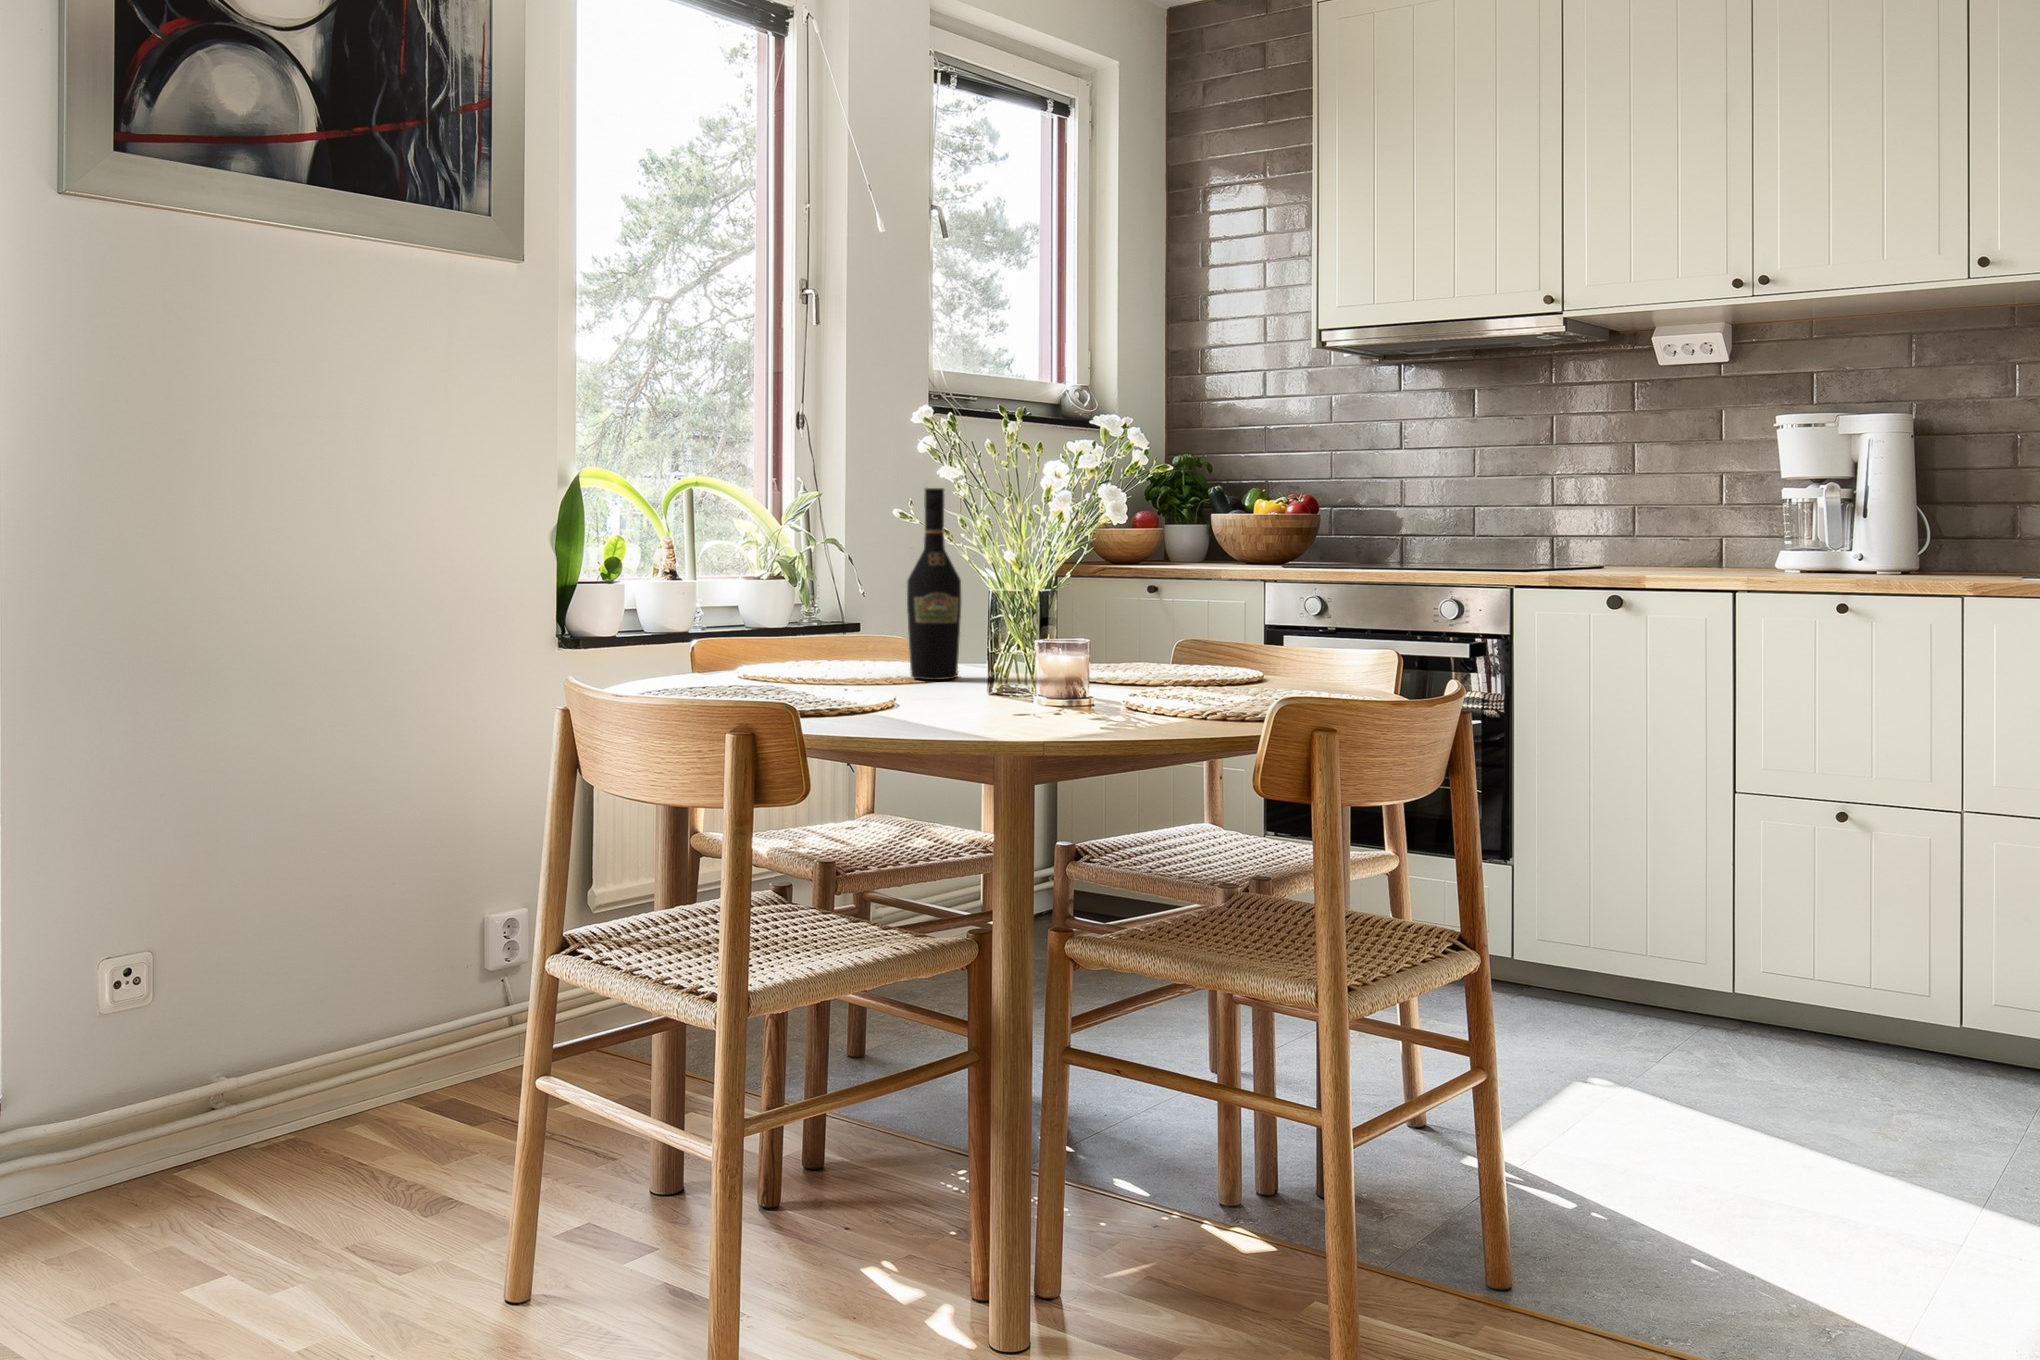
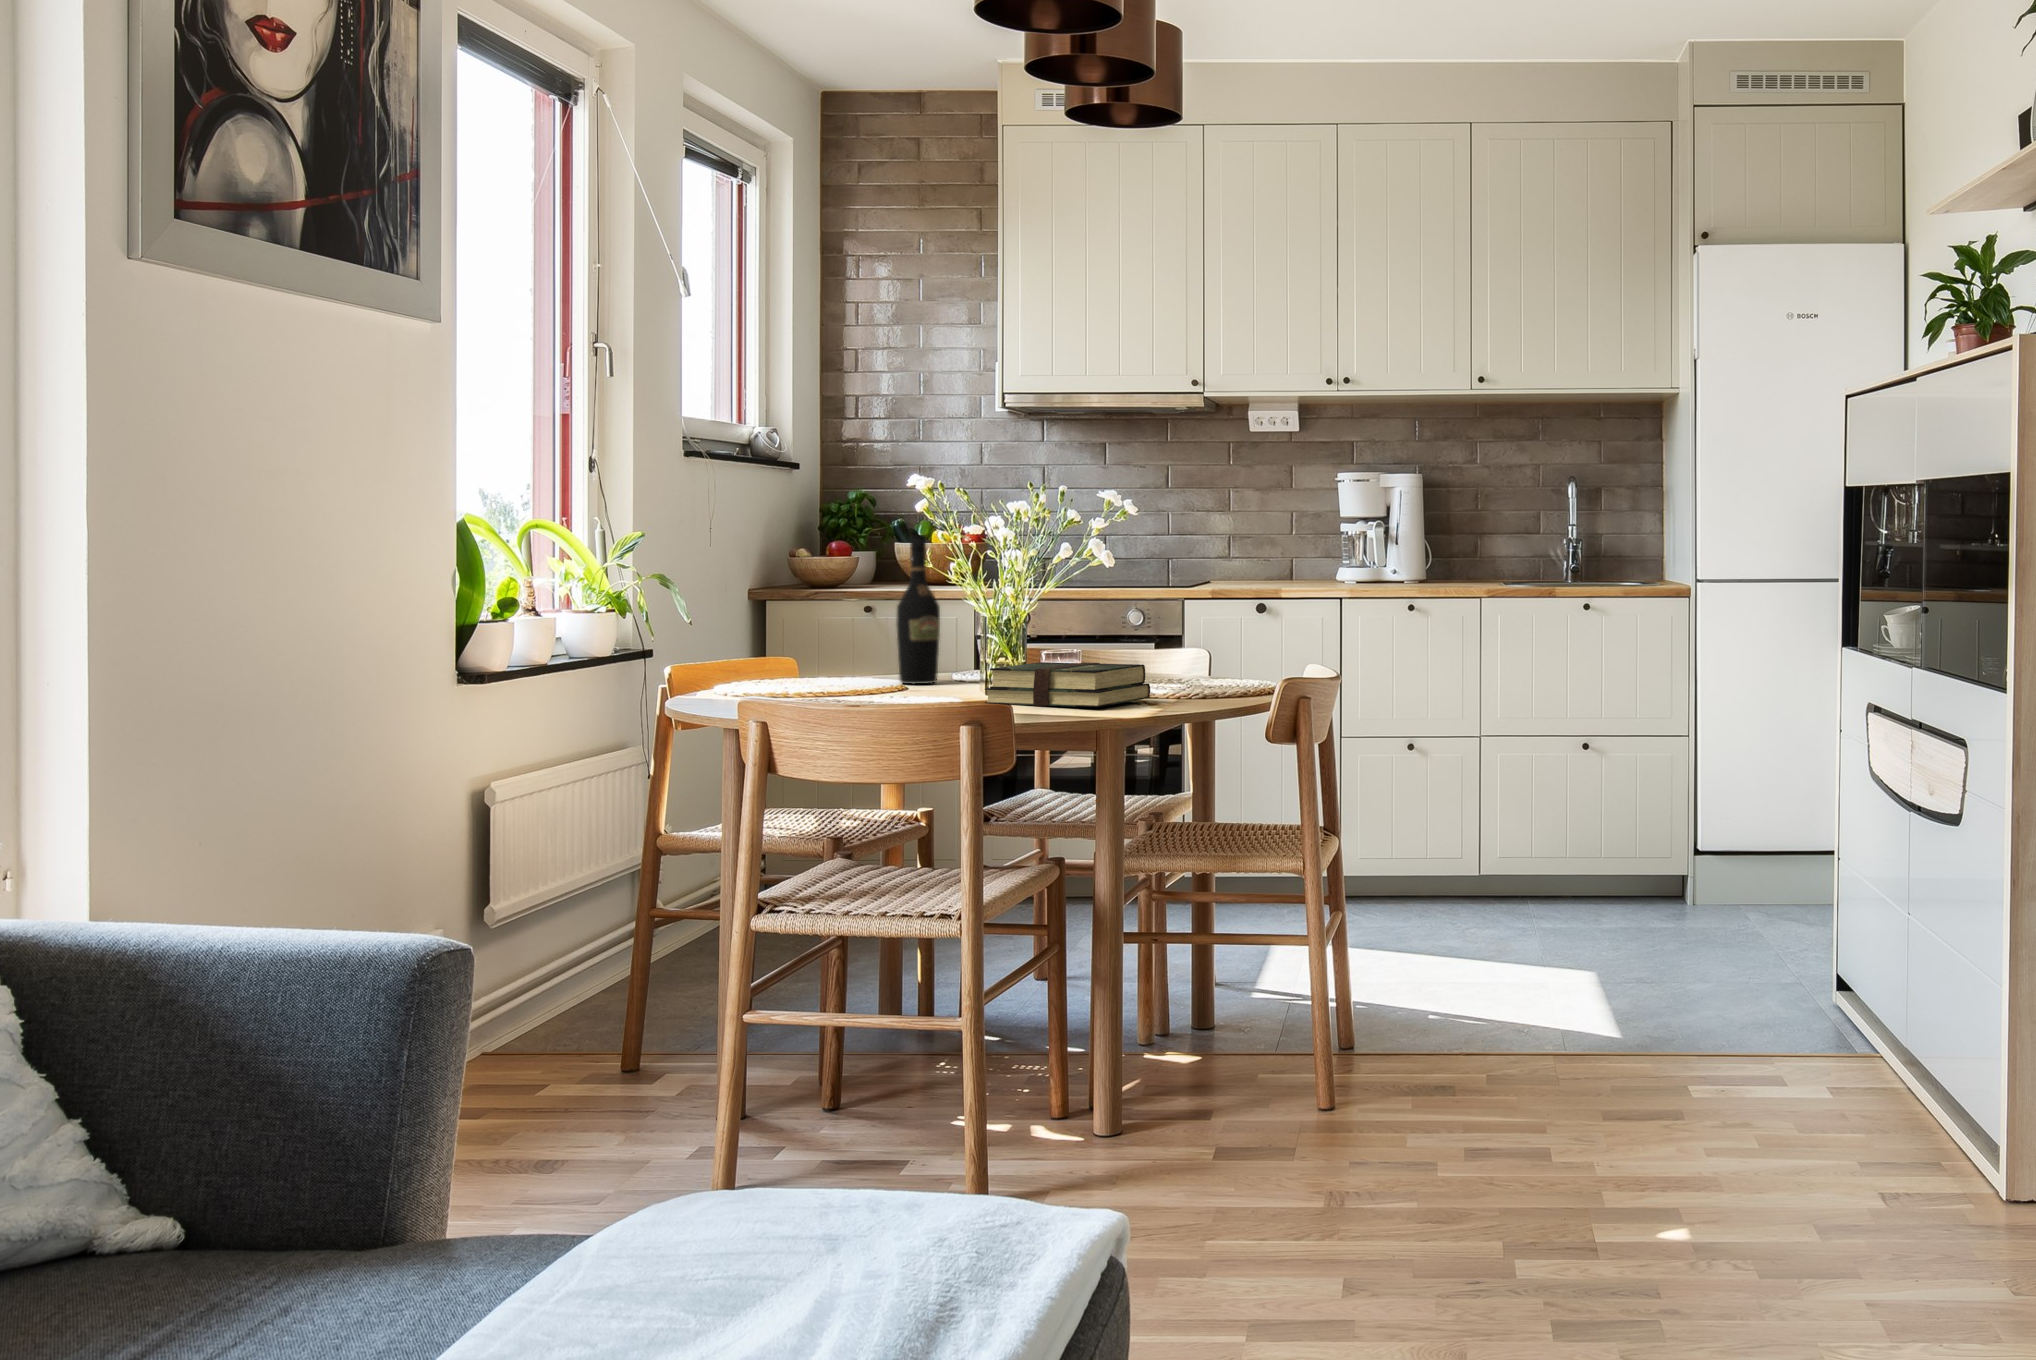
book: none [903,658,1121,724] -> present [985,662,1150,707]

